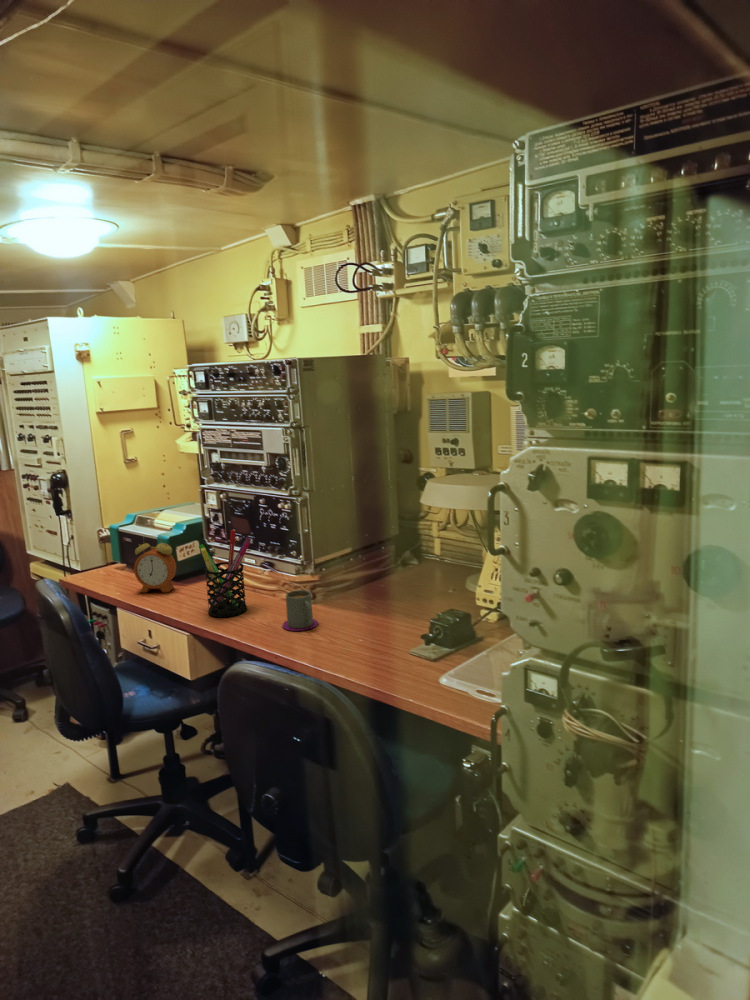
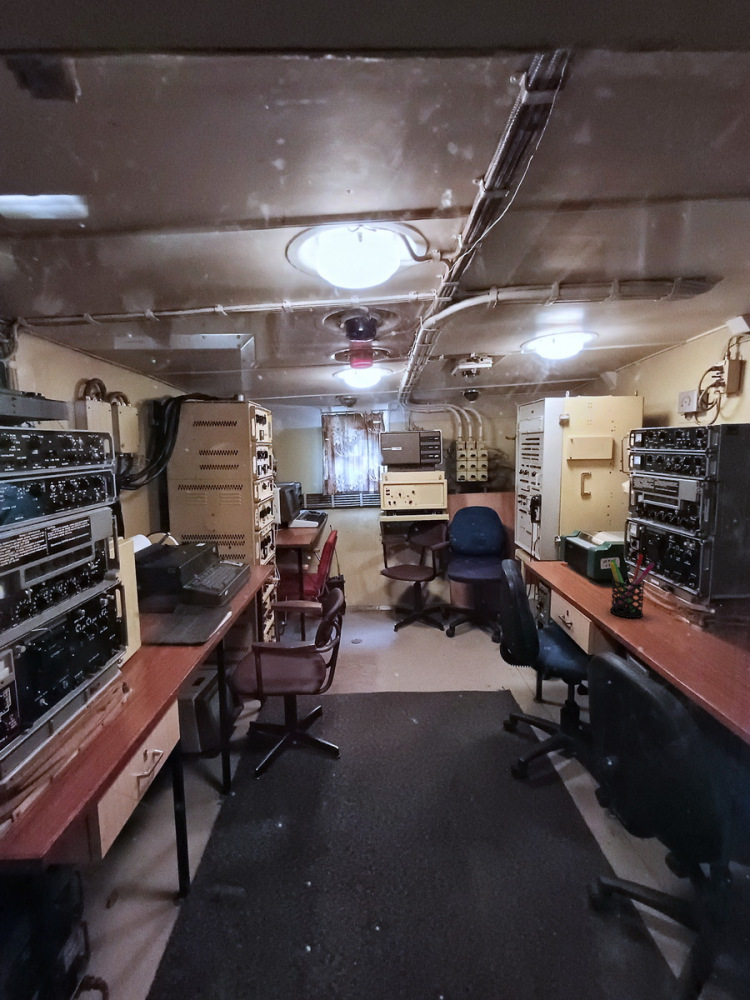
alarm clock: present [134,542,176,592] -> none [567,546,597,588]
mug: present [282,590,318,631] -> none [667,613,702,648]

